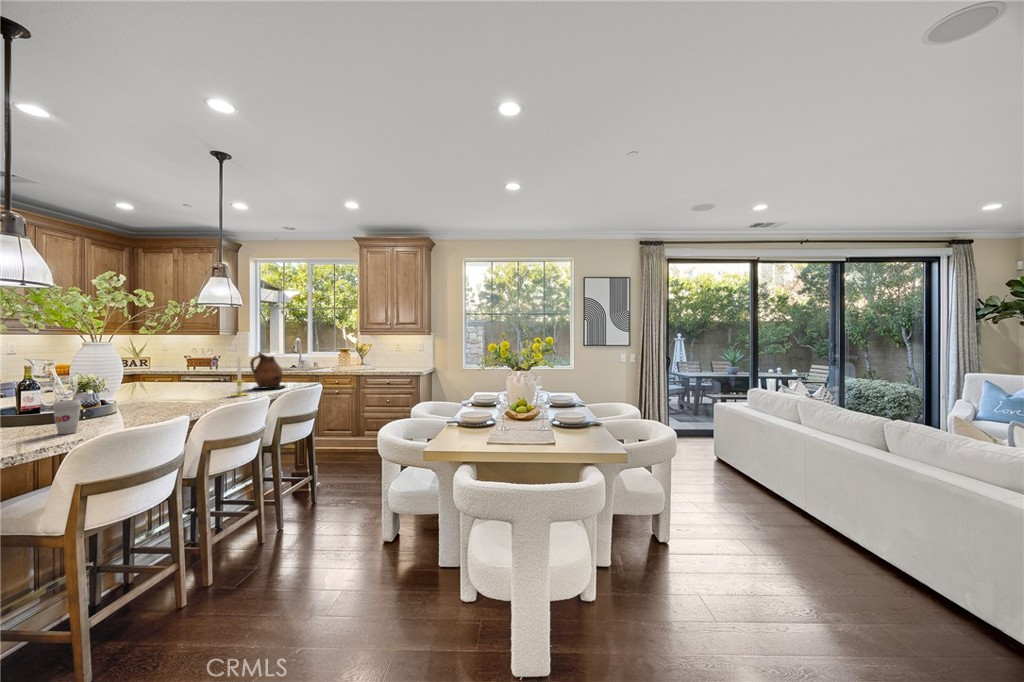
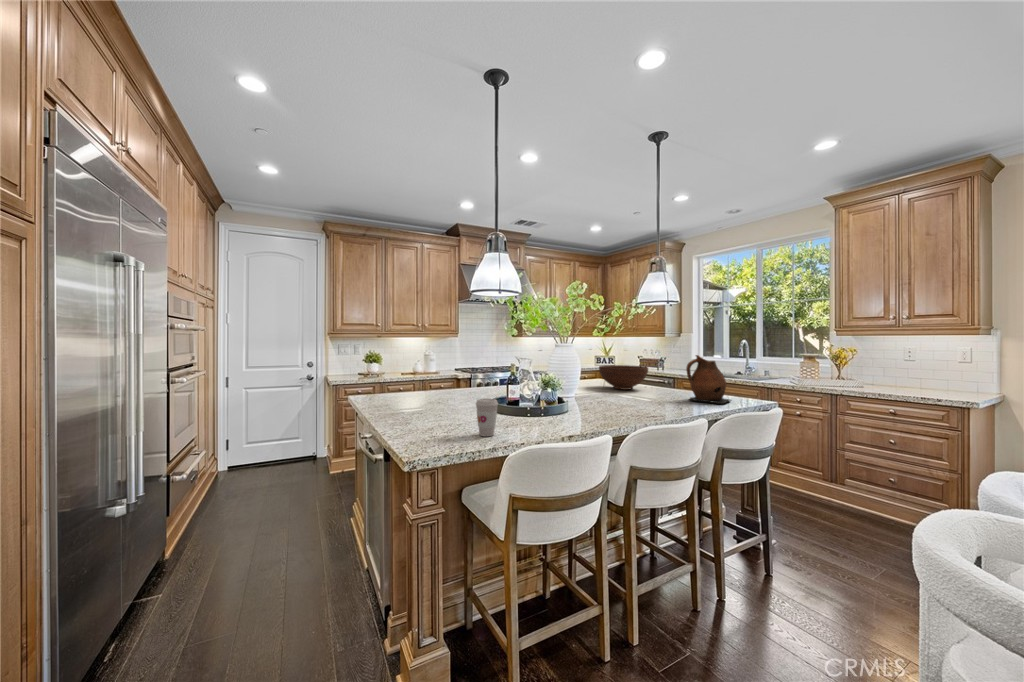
candle: present [231,357,248,396] -> none [662,358,681,409]
fruit bowl: none [155,364,212,388] -> present [599,365,648,390]

